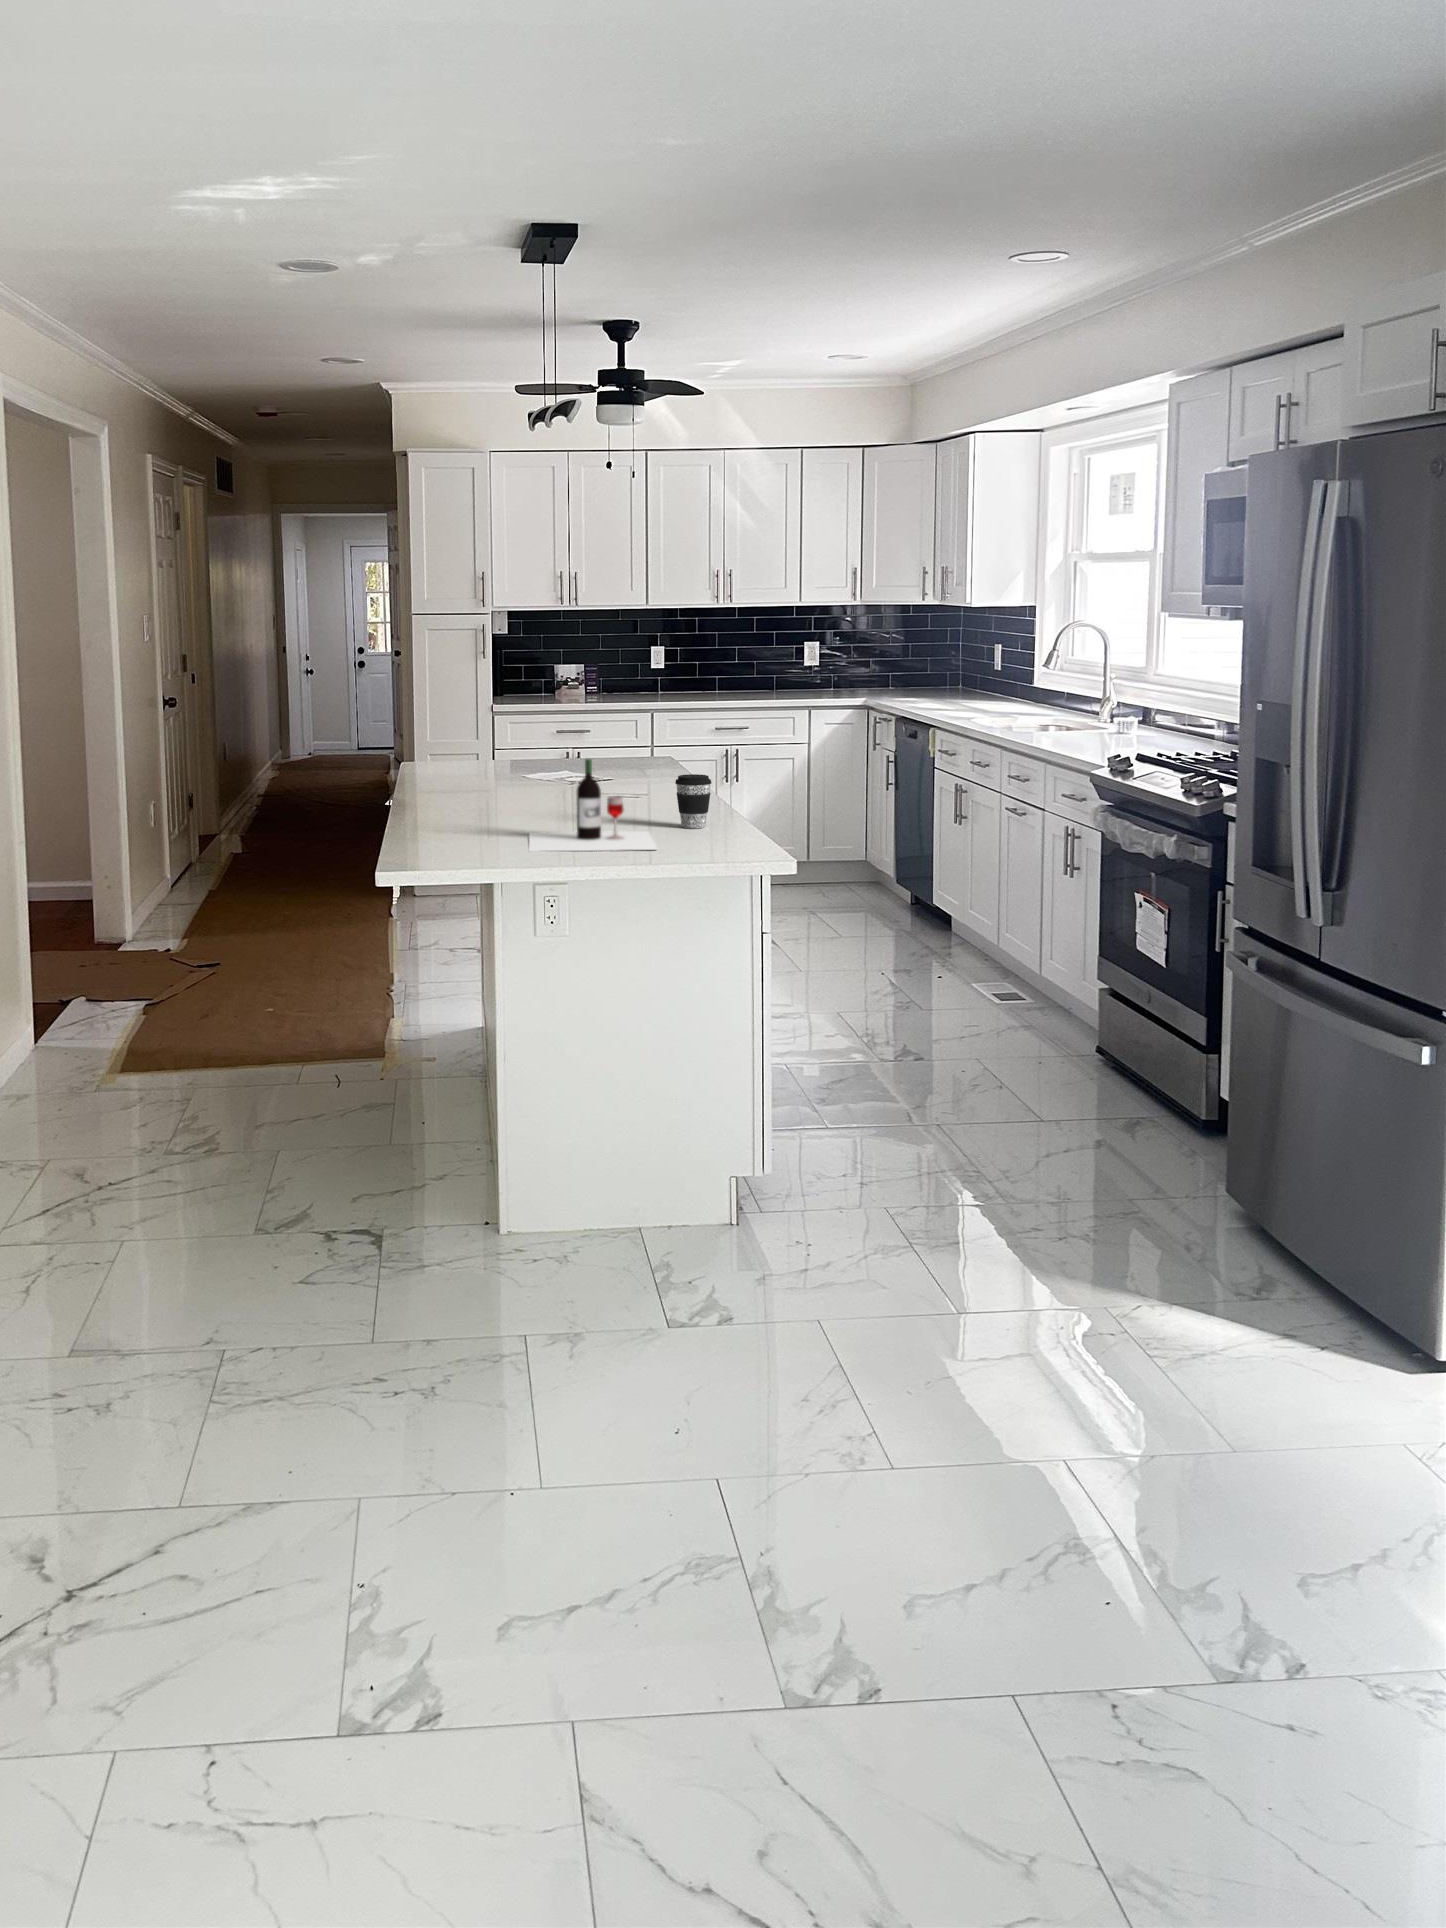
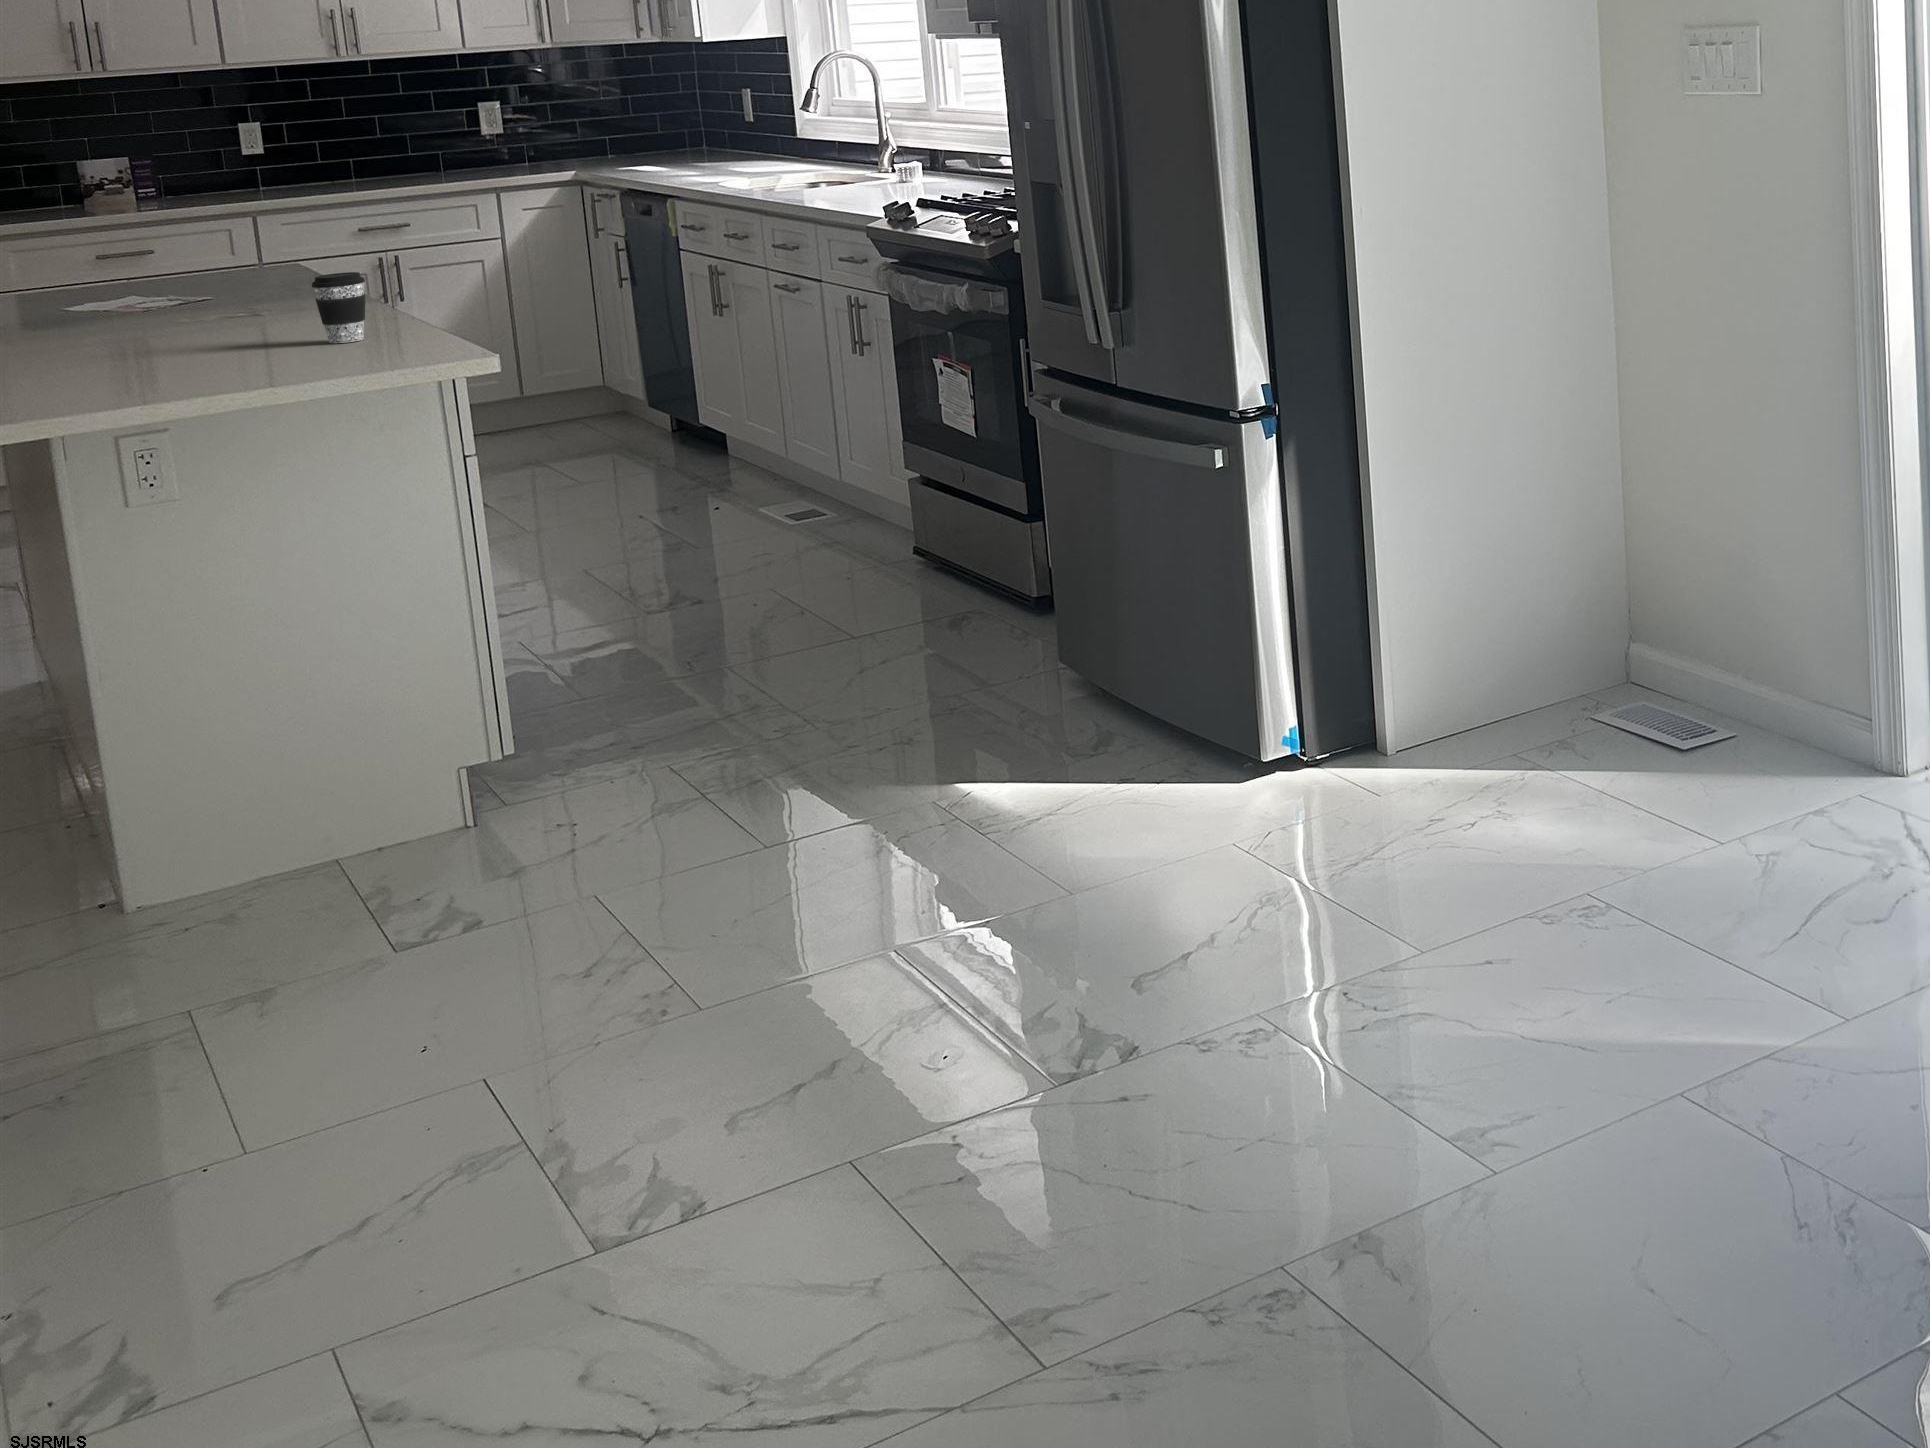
wine bottle: present [529,759,657,852] -> none [95,265,300,396]

